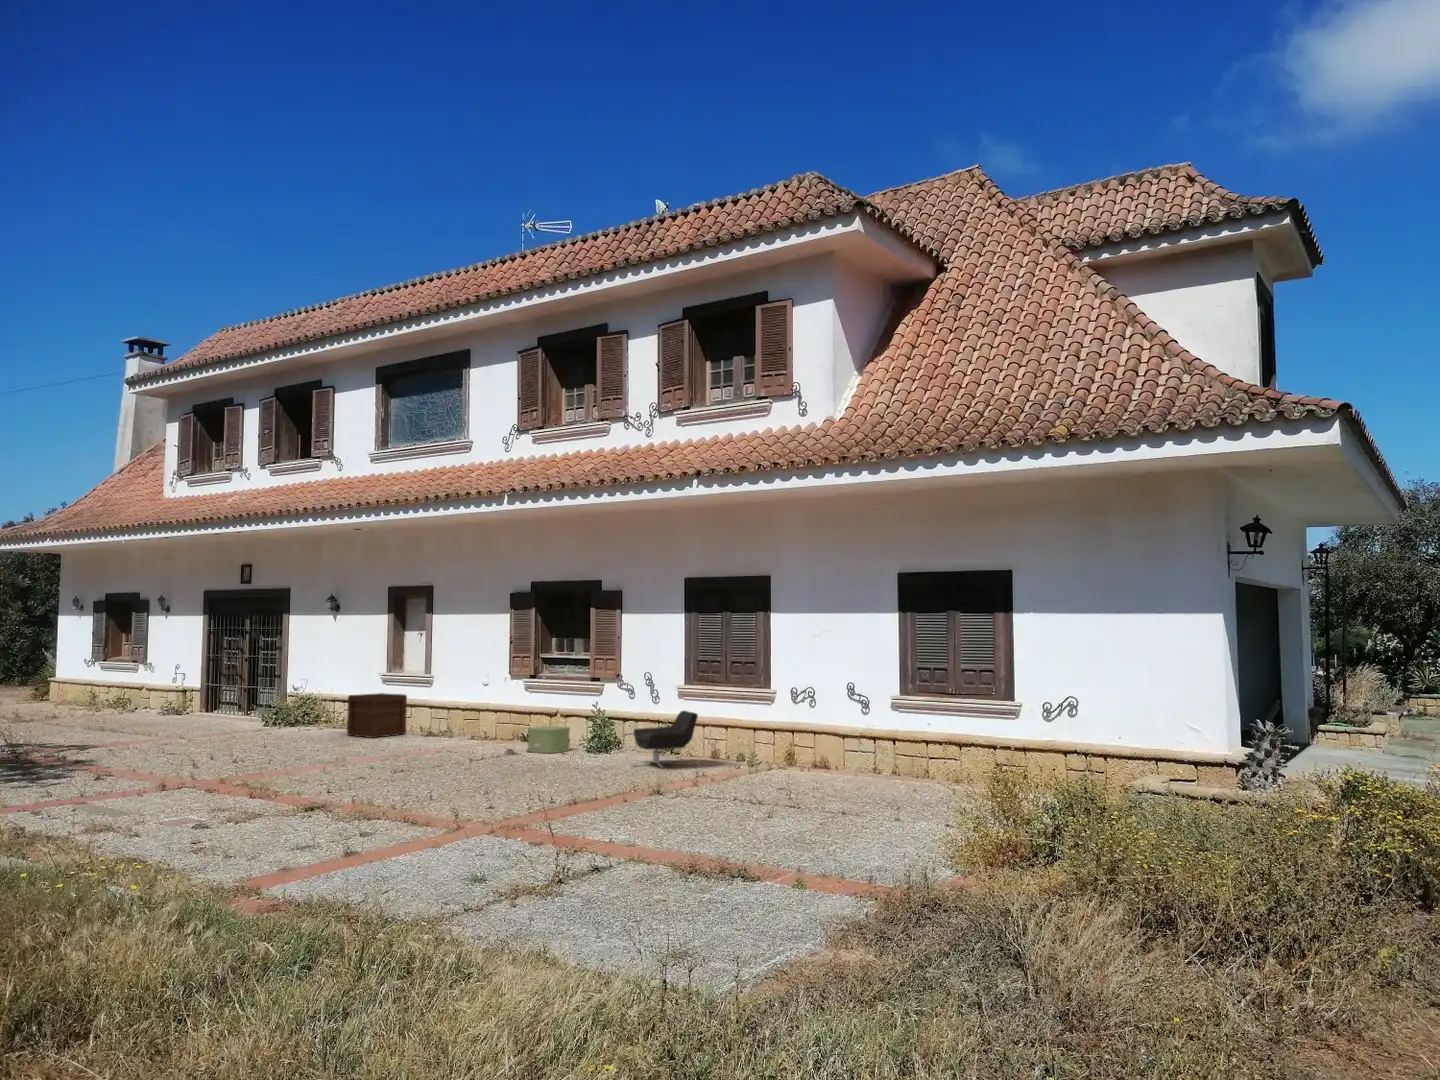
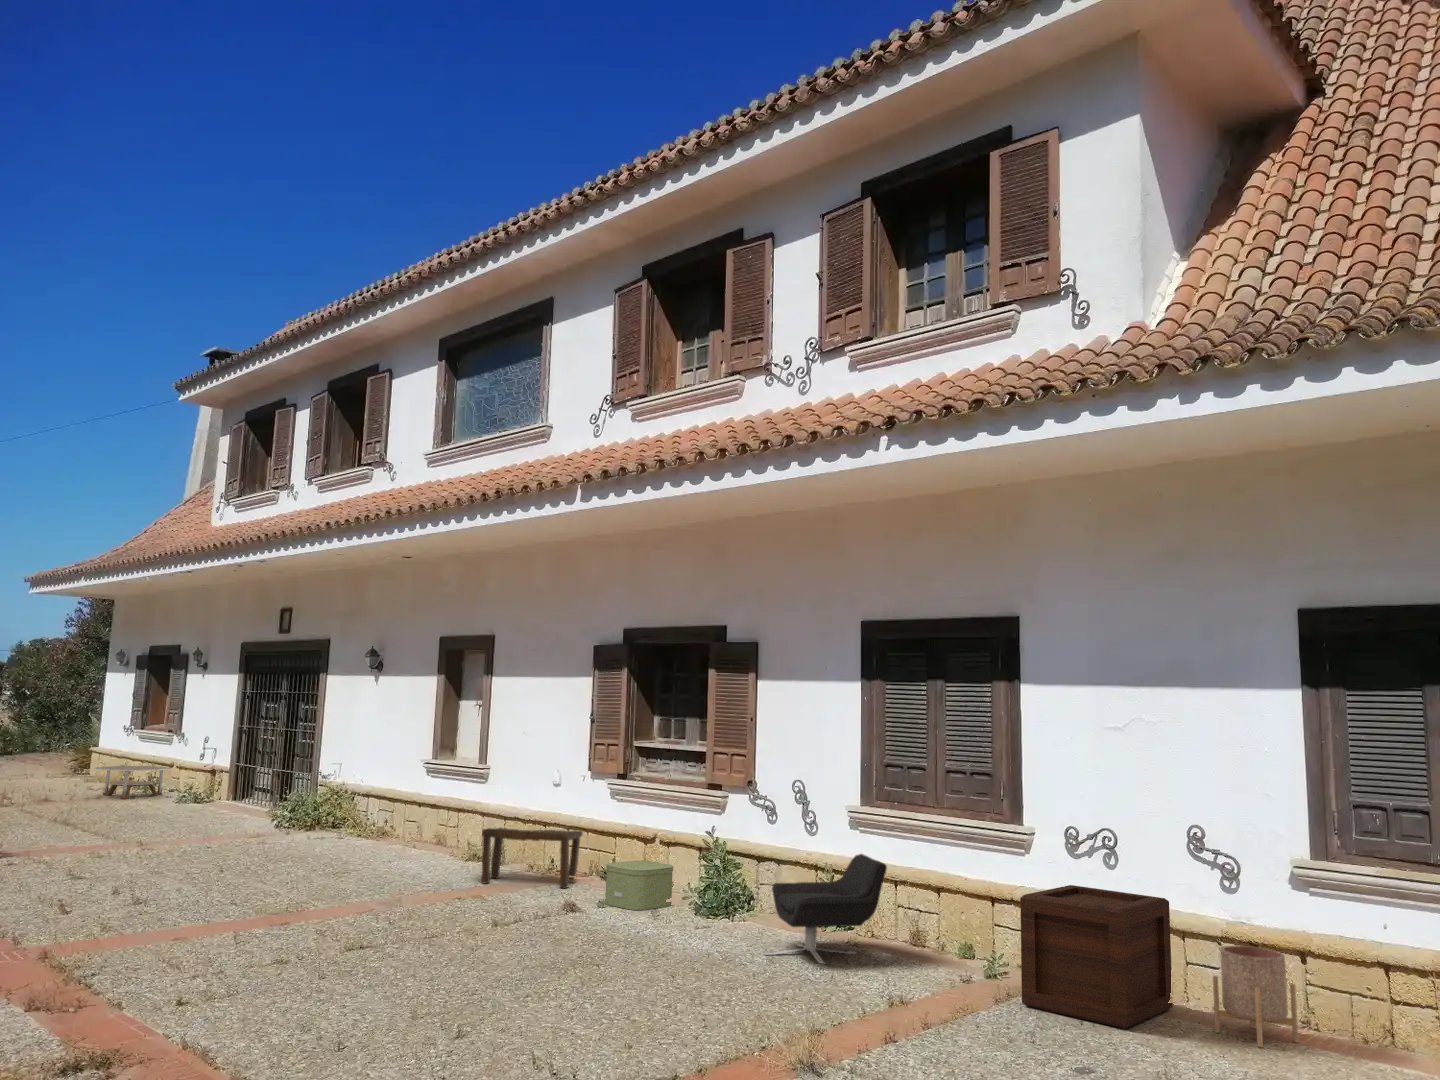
round table: none [81,690,143,715] -> present [94,766,170,799]
wooden crate: present [347,693,407,738] -> present [1020,885,1173,1029]
bench: none [441,711,507,747] -> present [482,828,583,888]
planter: none [854,739,890,782] -> present [1213,946,1298,1047]

